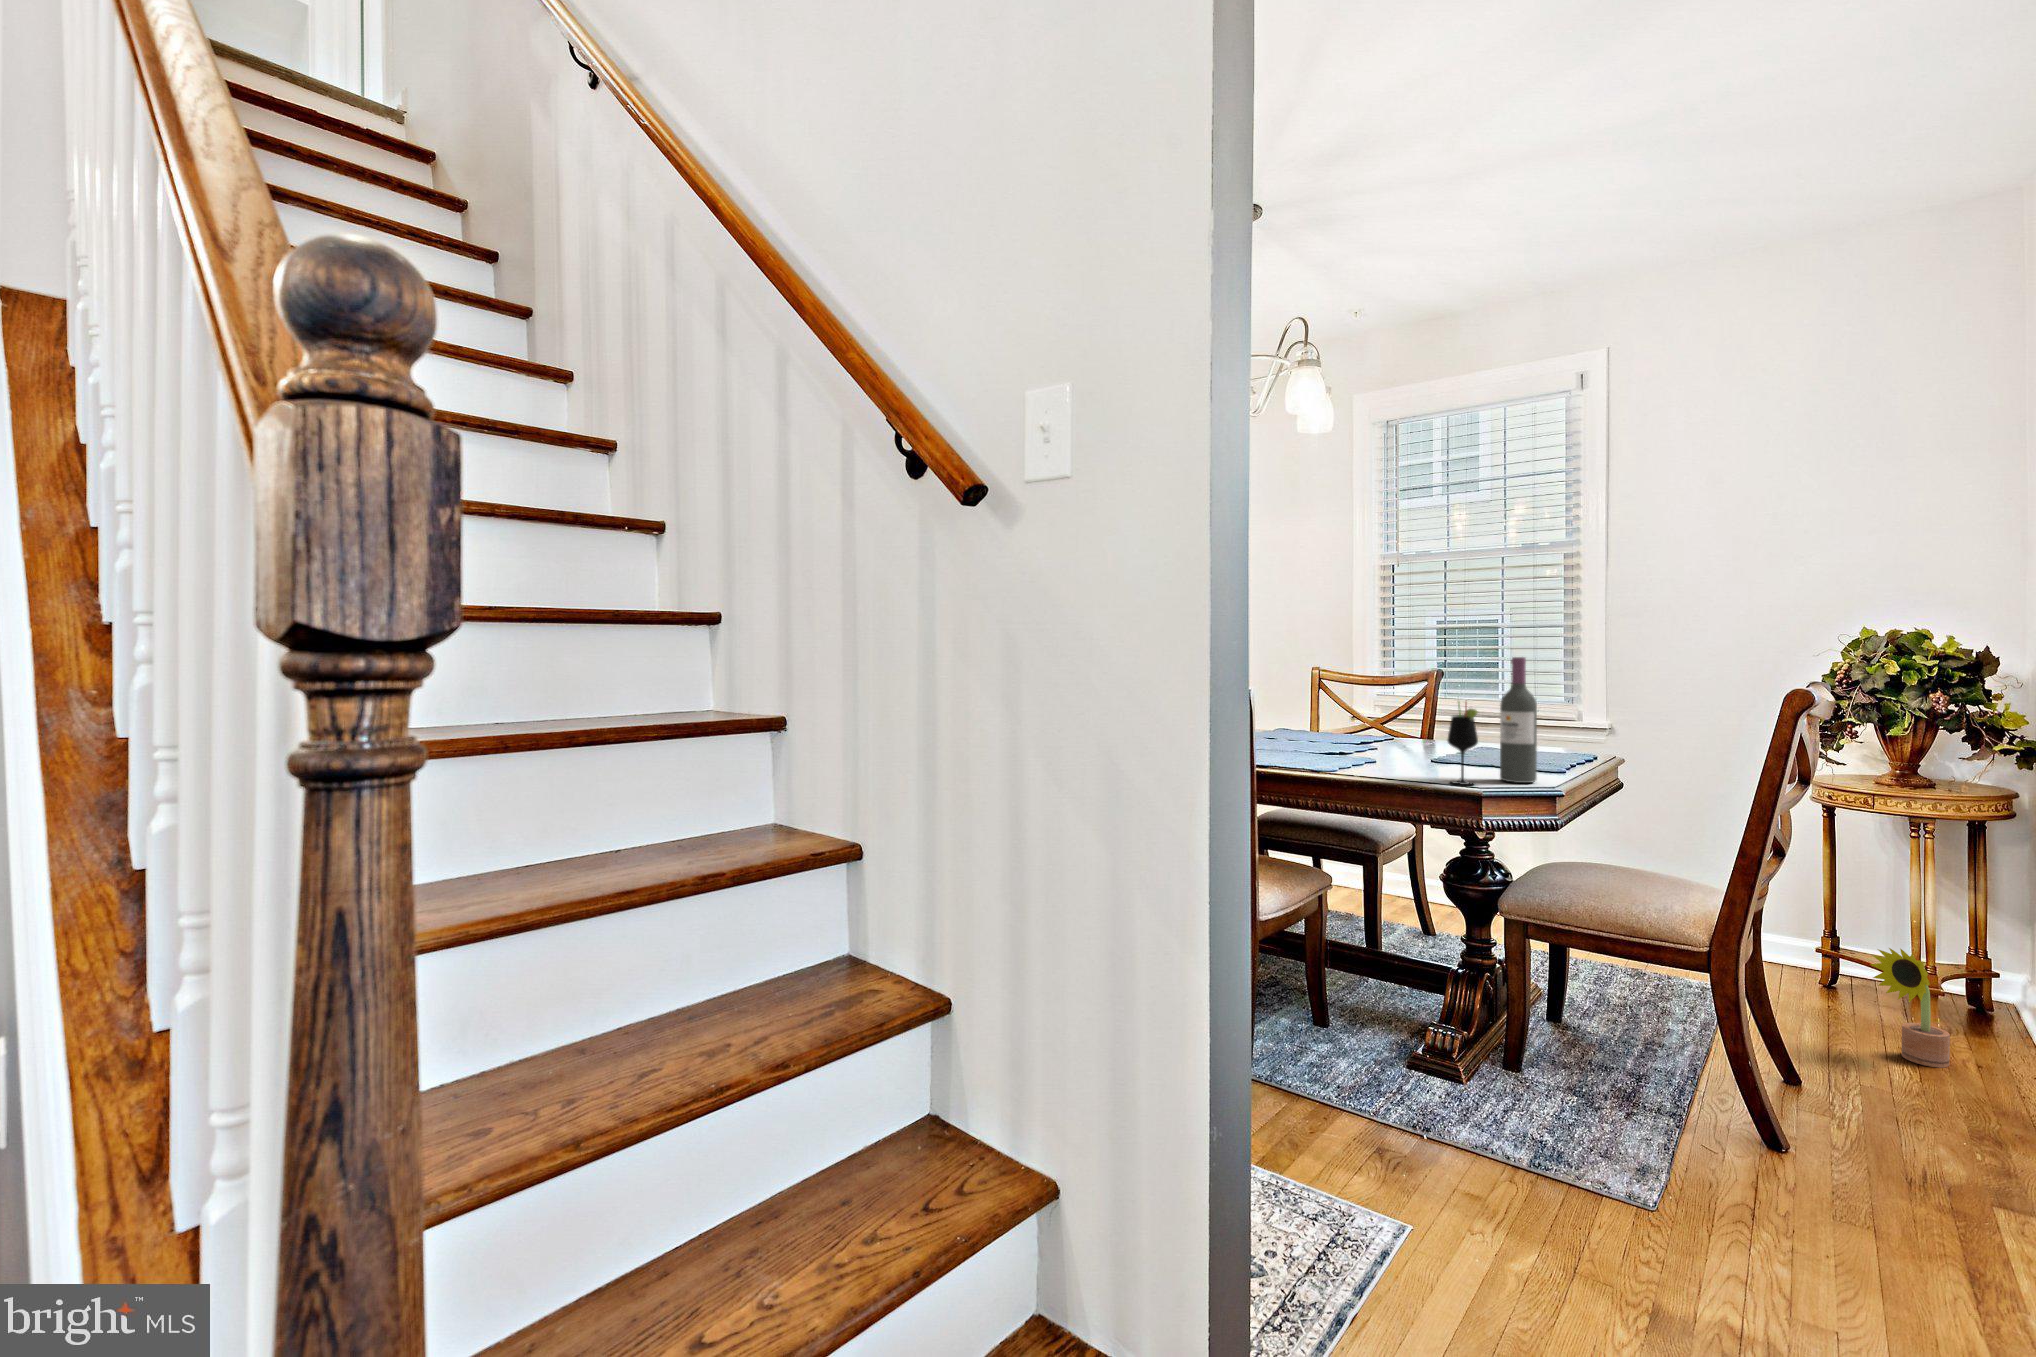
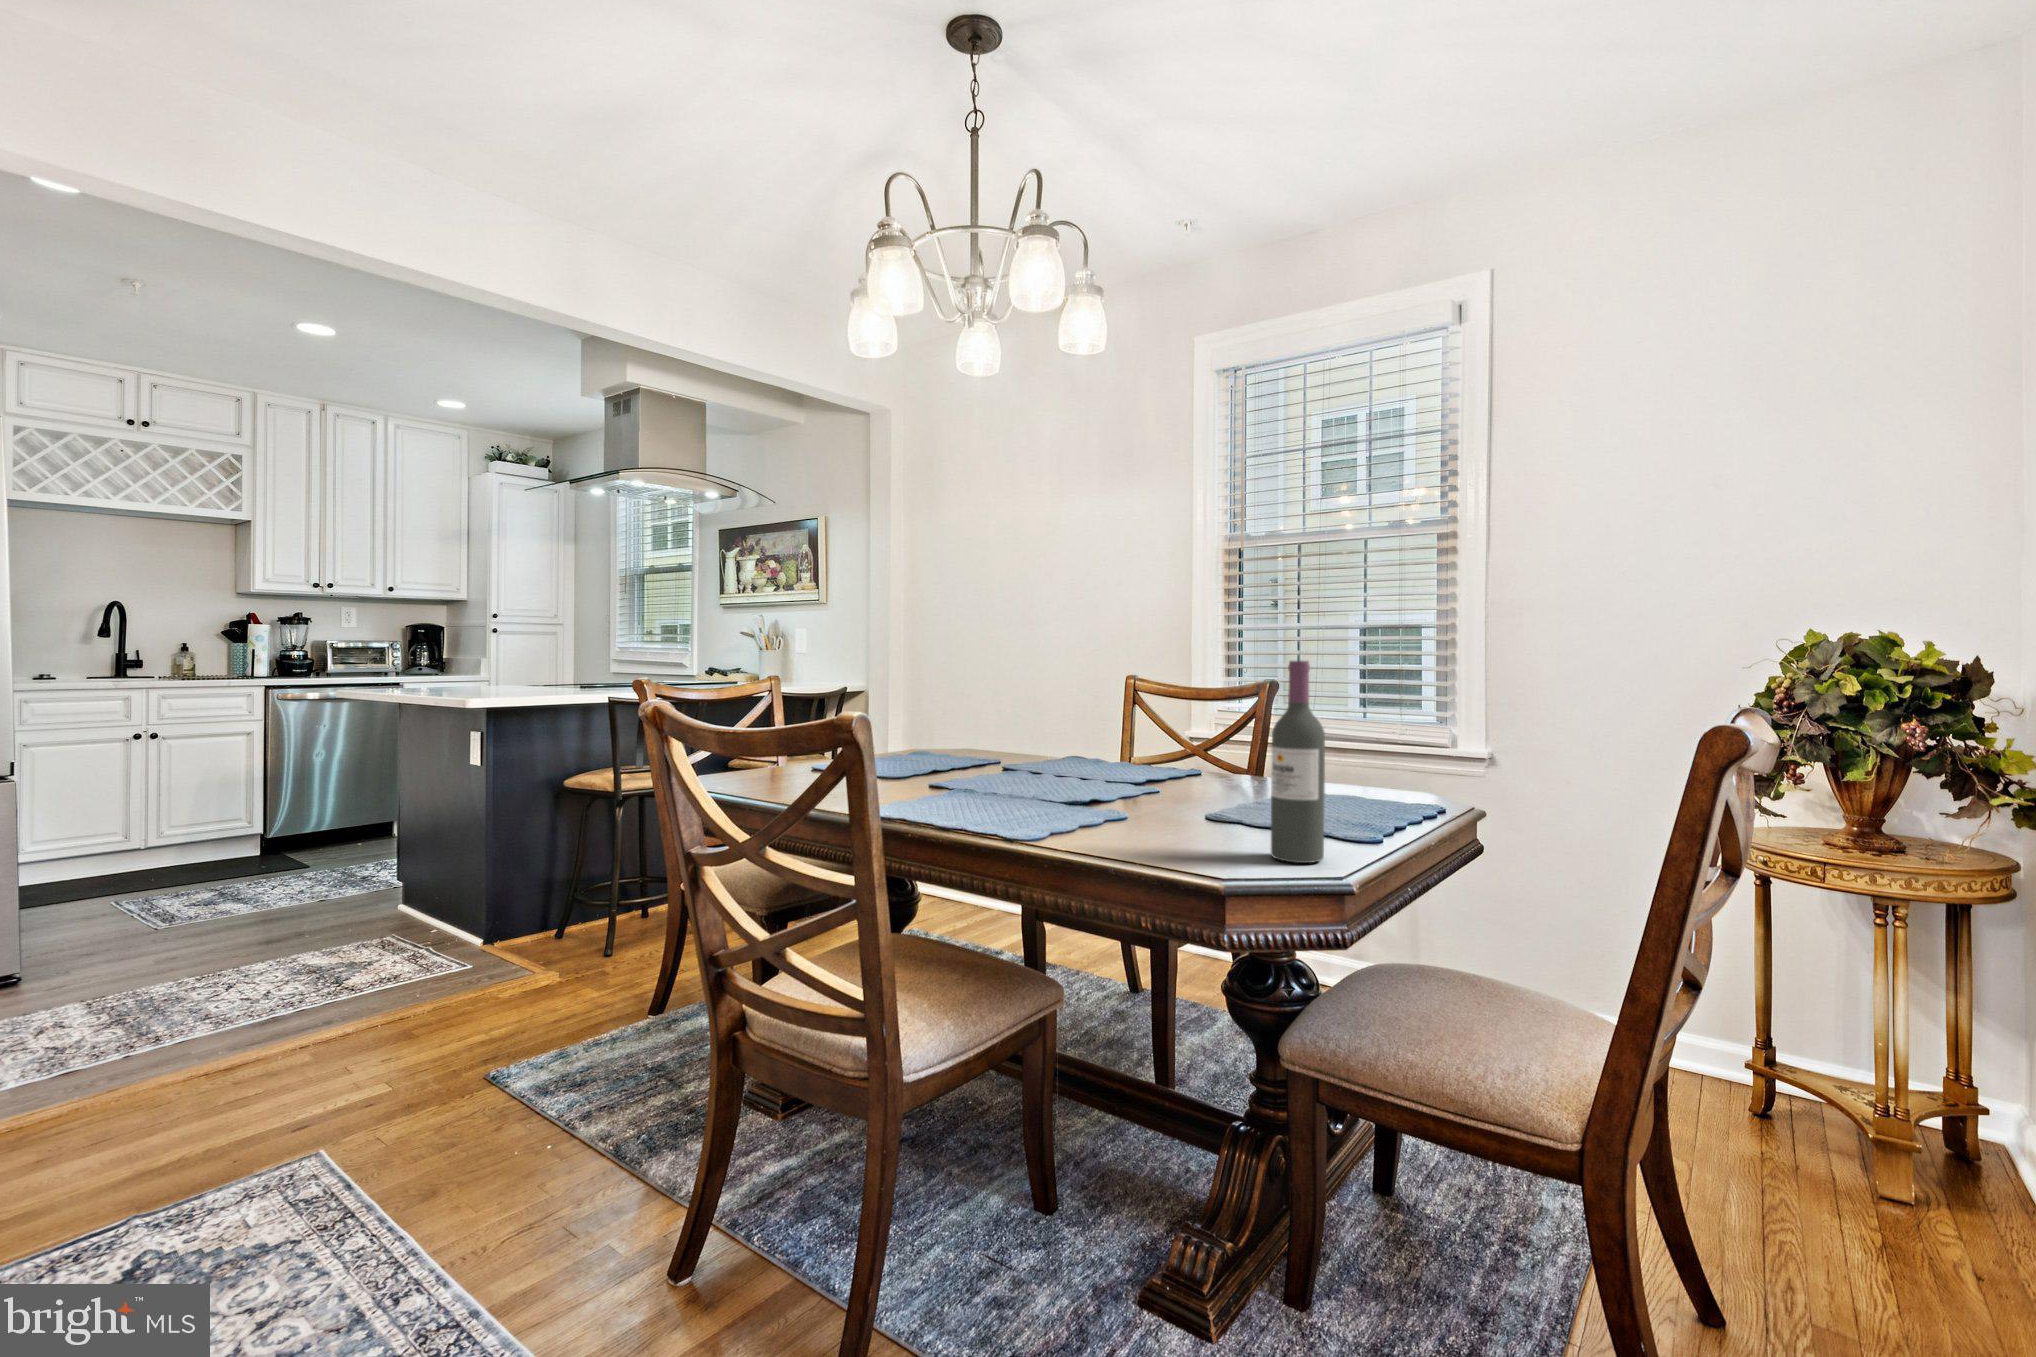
wine glass: present [1448,702,1478,785] -> none [1183,729,1228,867]
decorative plant: present [1870,948,1950,1068] -> none [1822,1098,1937,1282]

